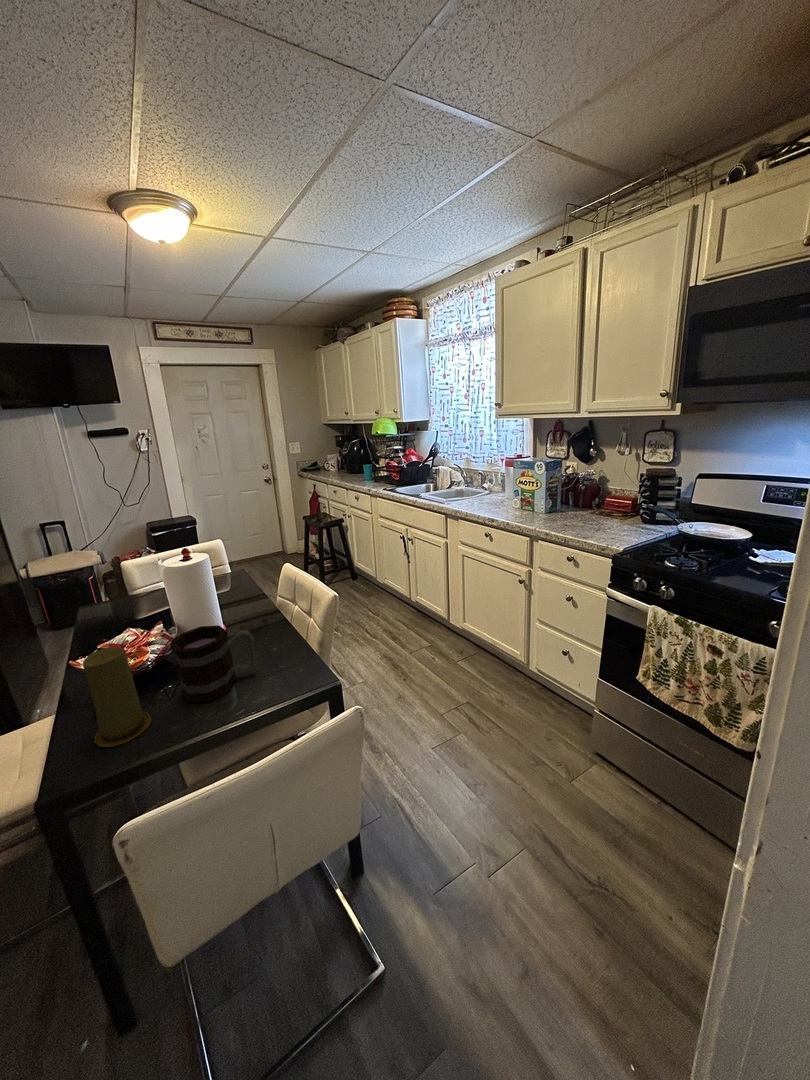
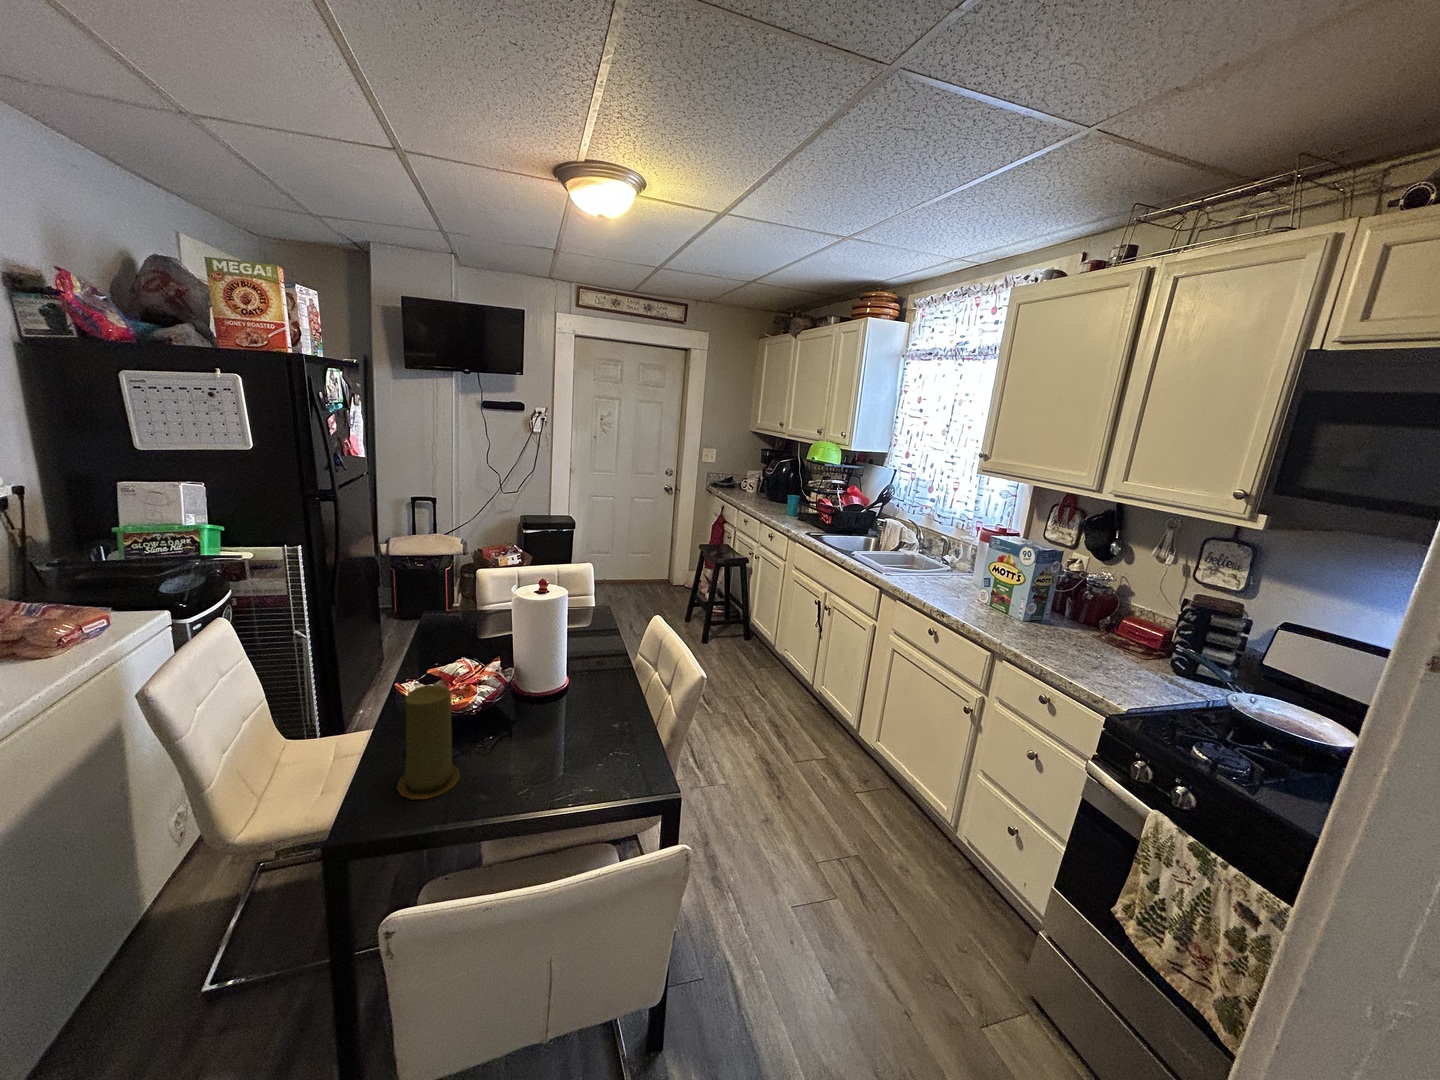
mug: present [170,625,256,703] -> none [499,681,591,775]

